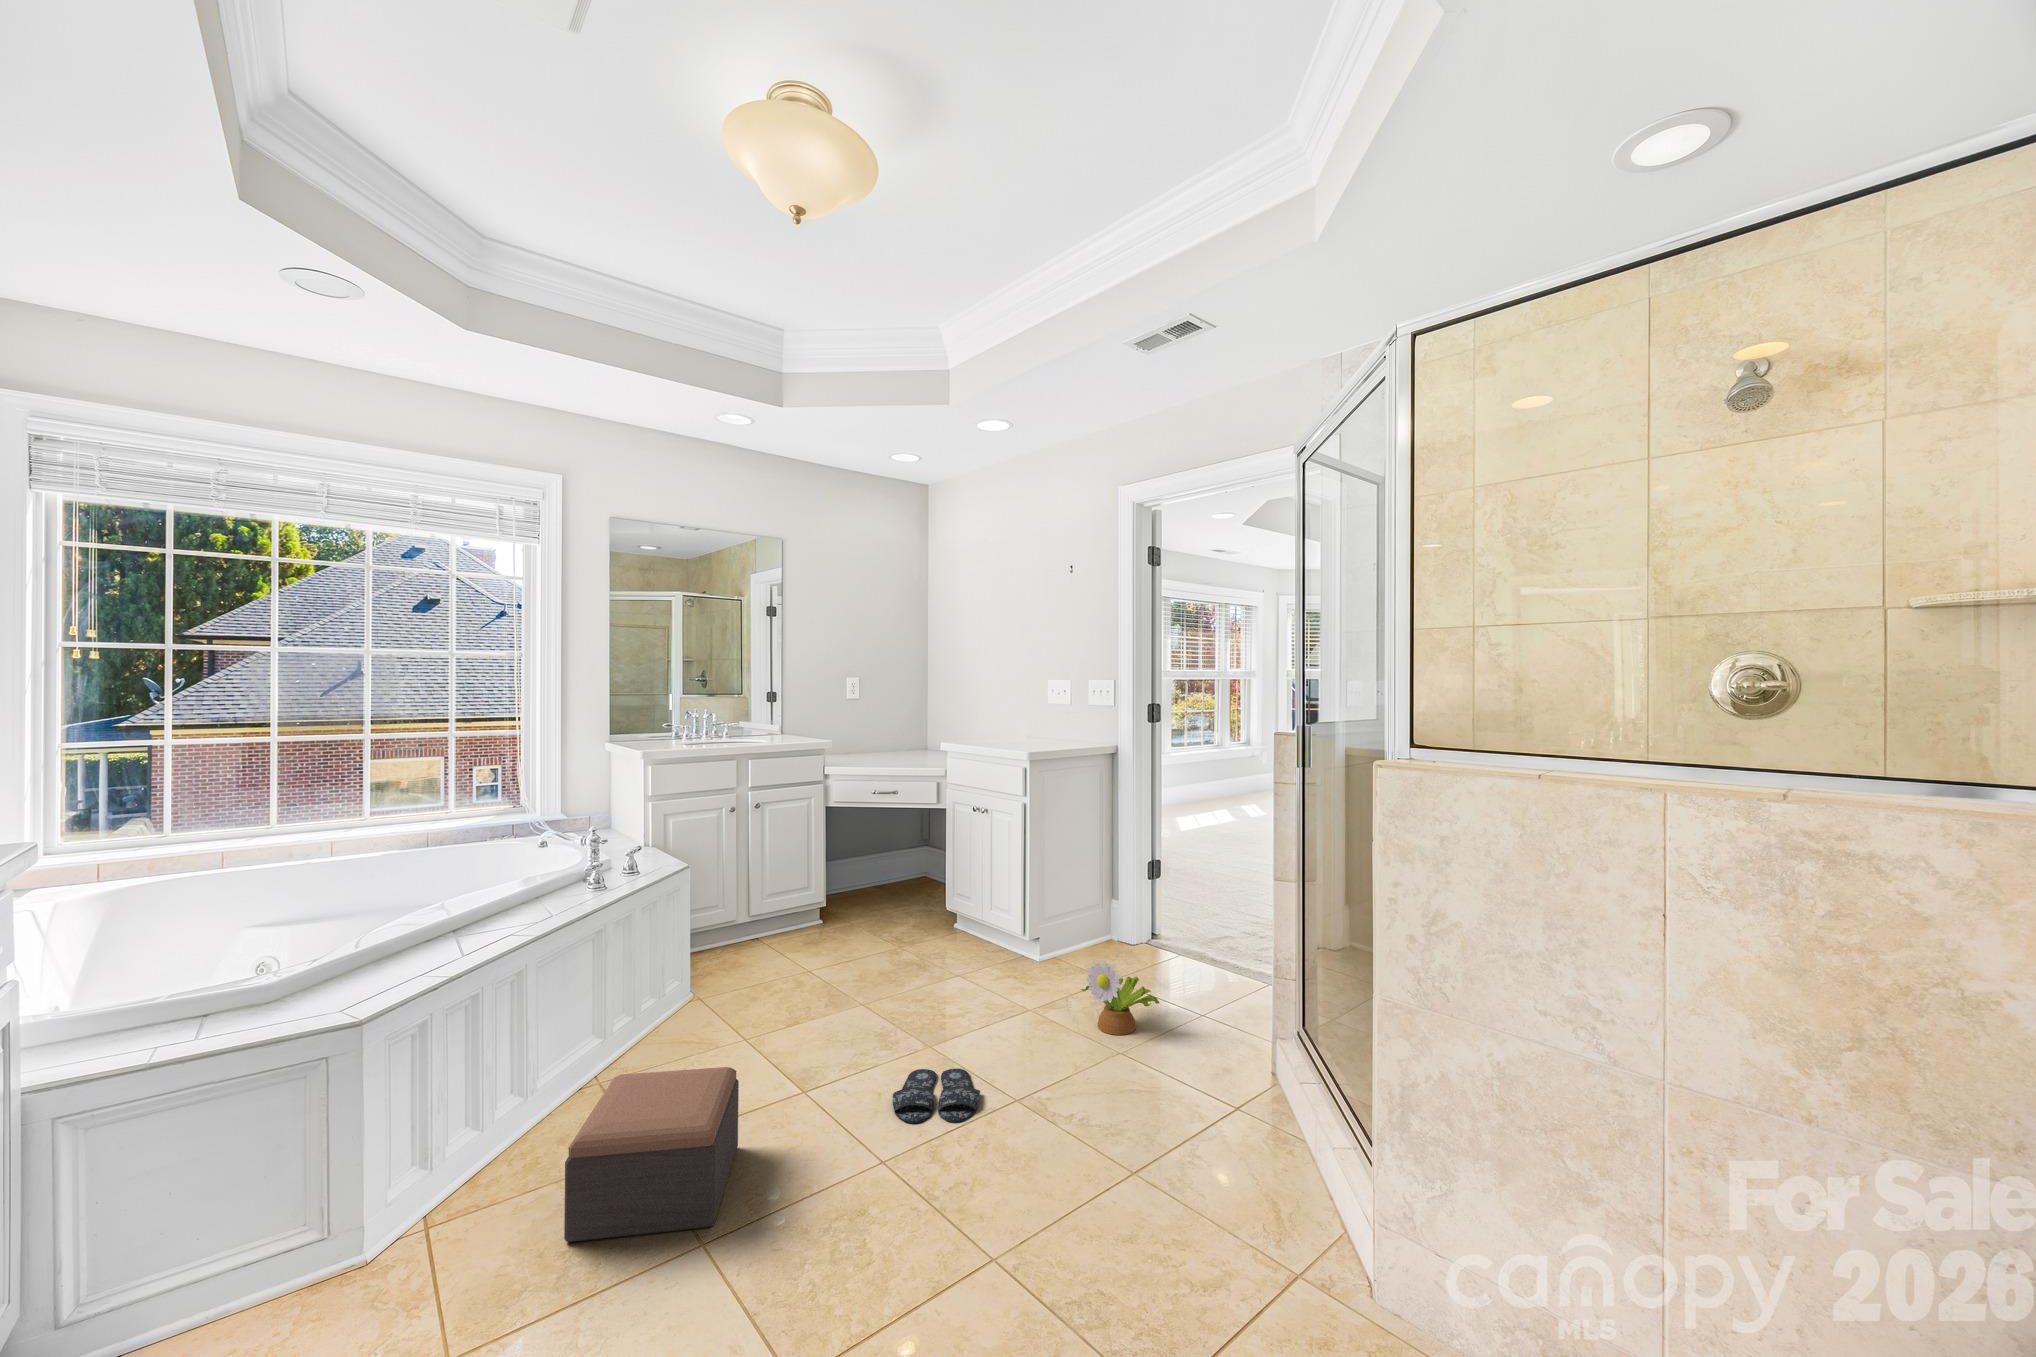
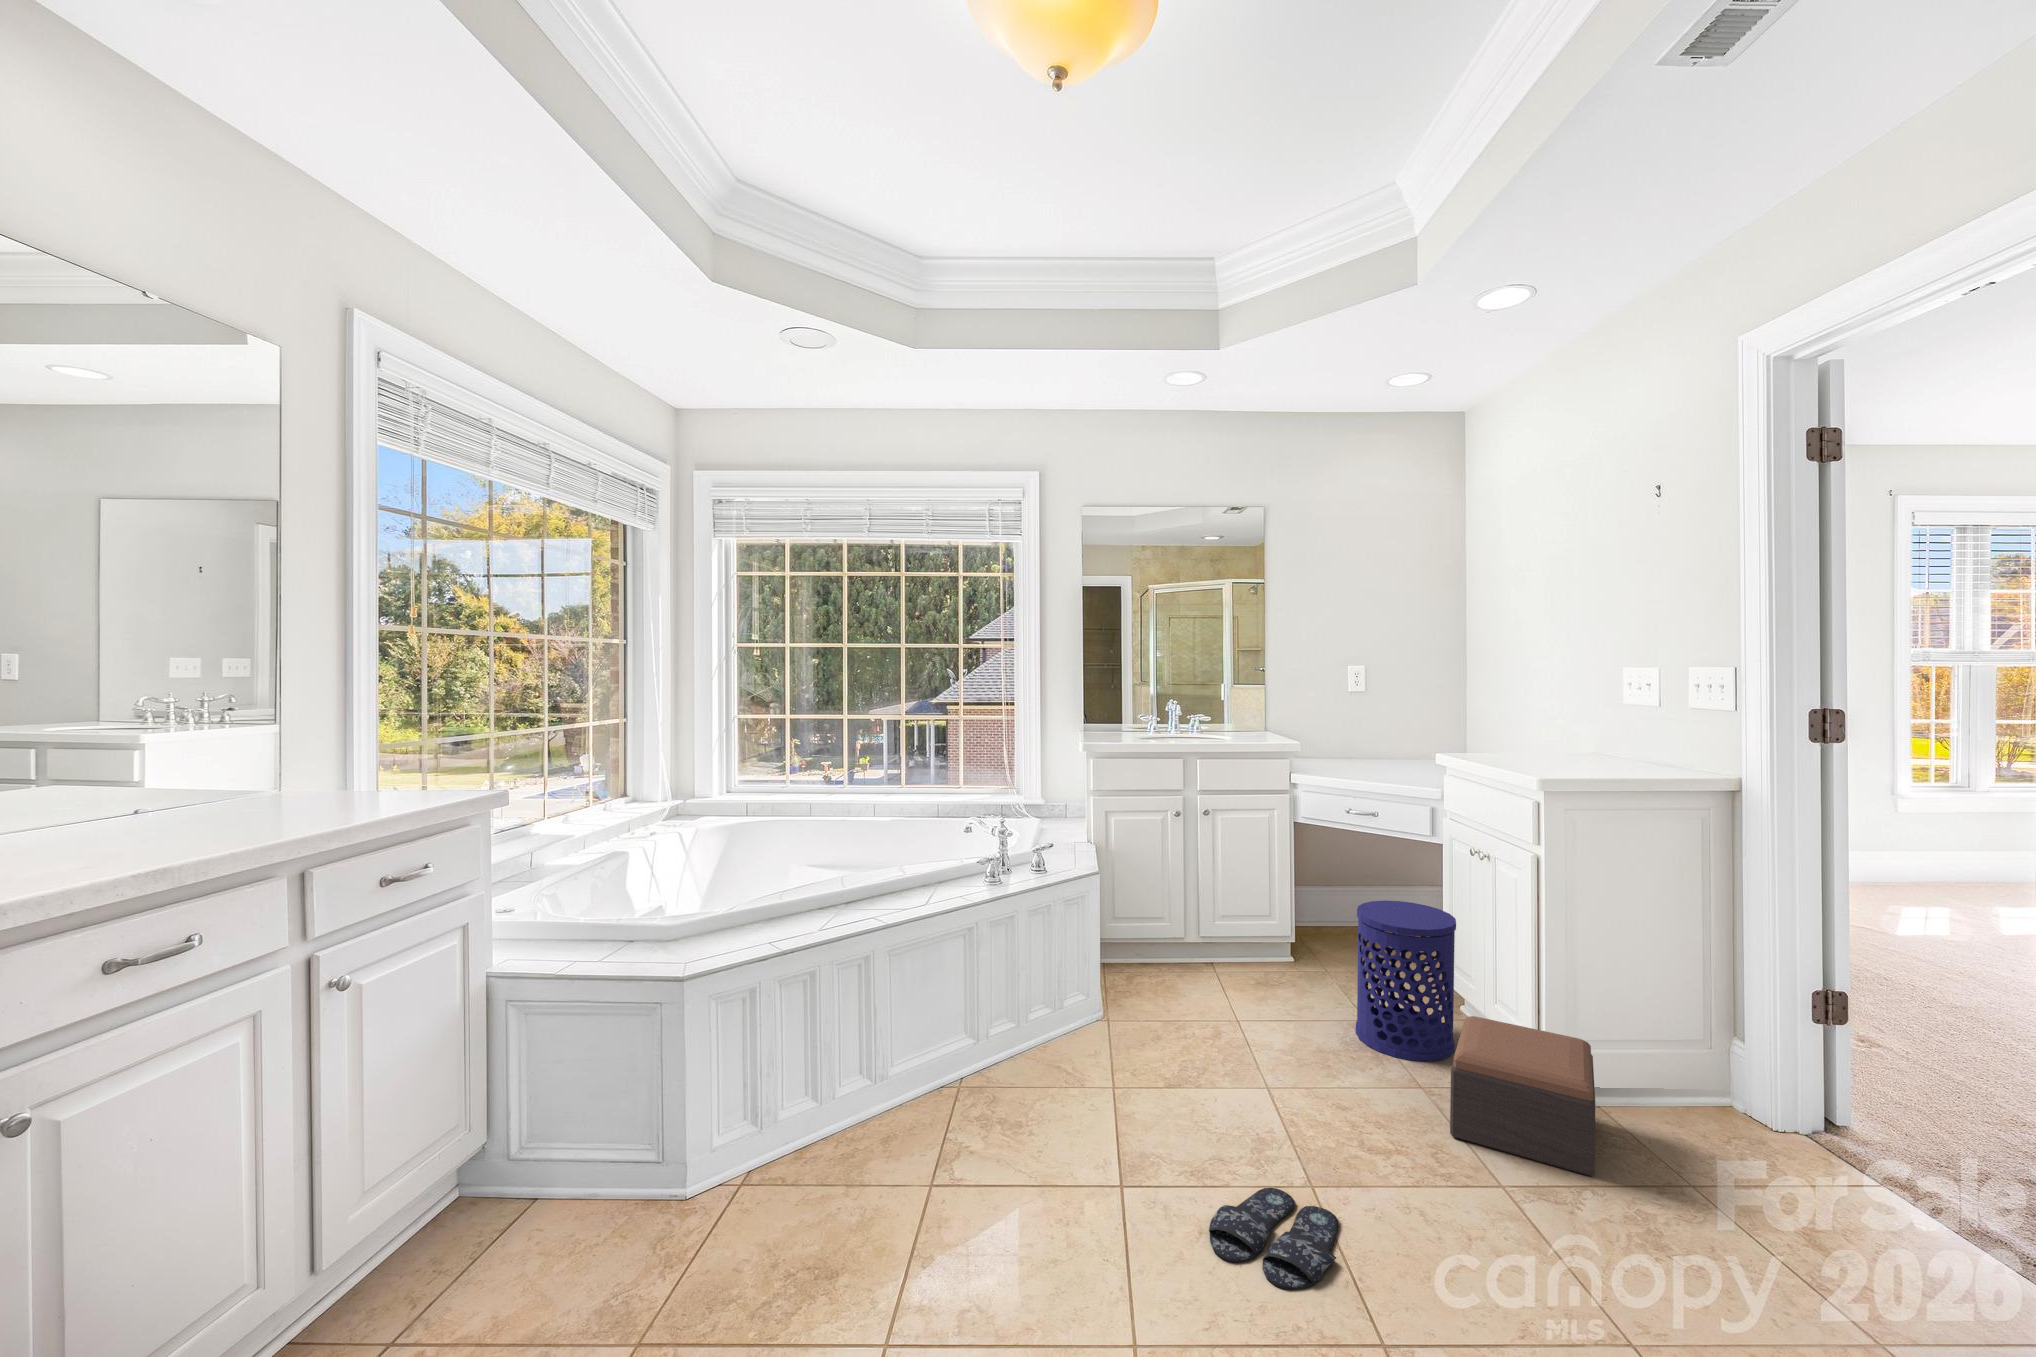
waste bin: none [901,853,970,967] -> present [1356,901,1456,1061]
decorative plant: present [1081,960,1159,1035] -> none [1577,1136,1731,1282]
footstool: present [564,1067,739,1242] -> present [1450,1016,1595,1176]

